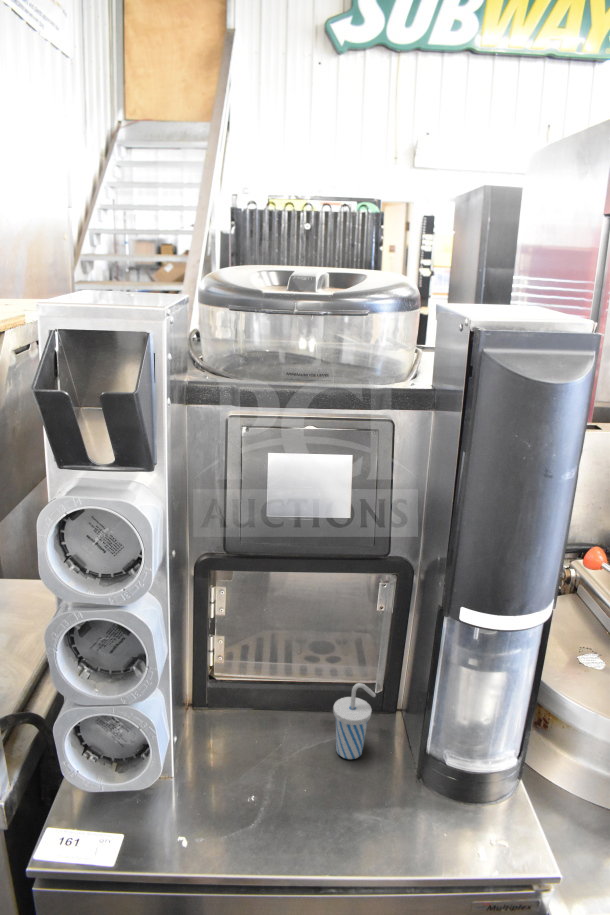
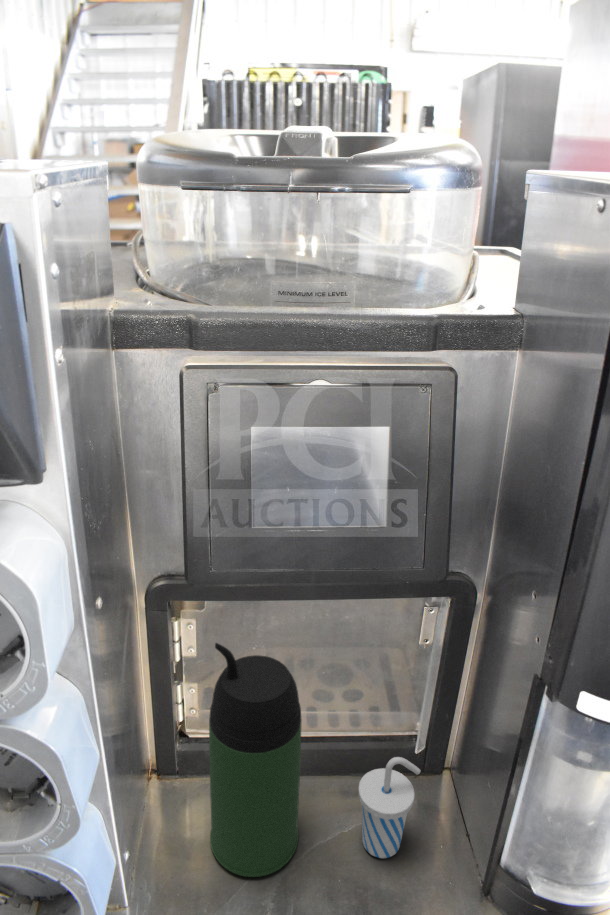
thermos bottle: none [230,595,295,766] -> present [209,643,301,877]

